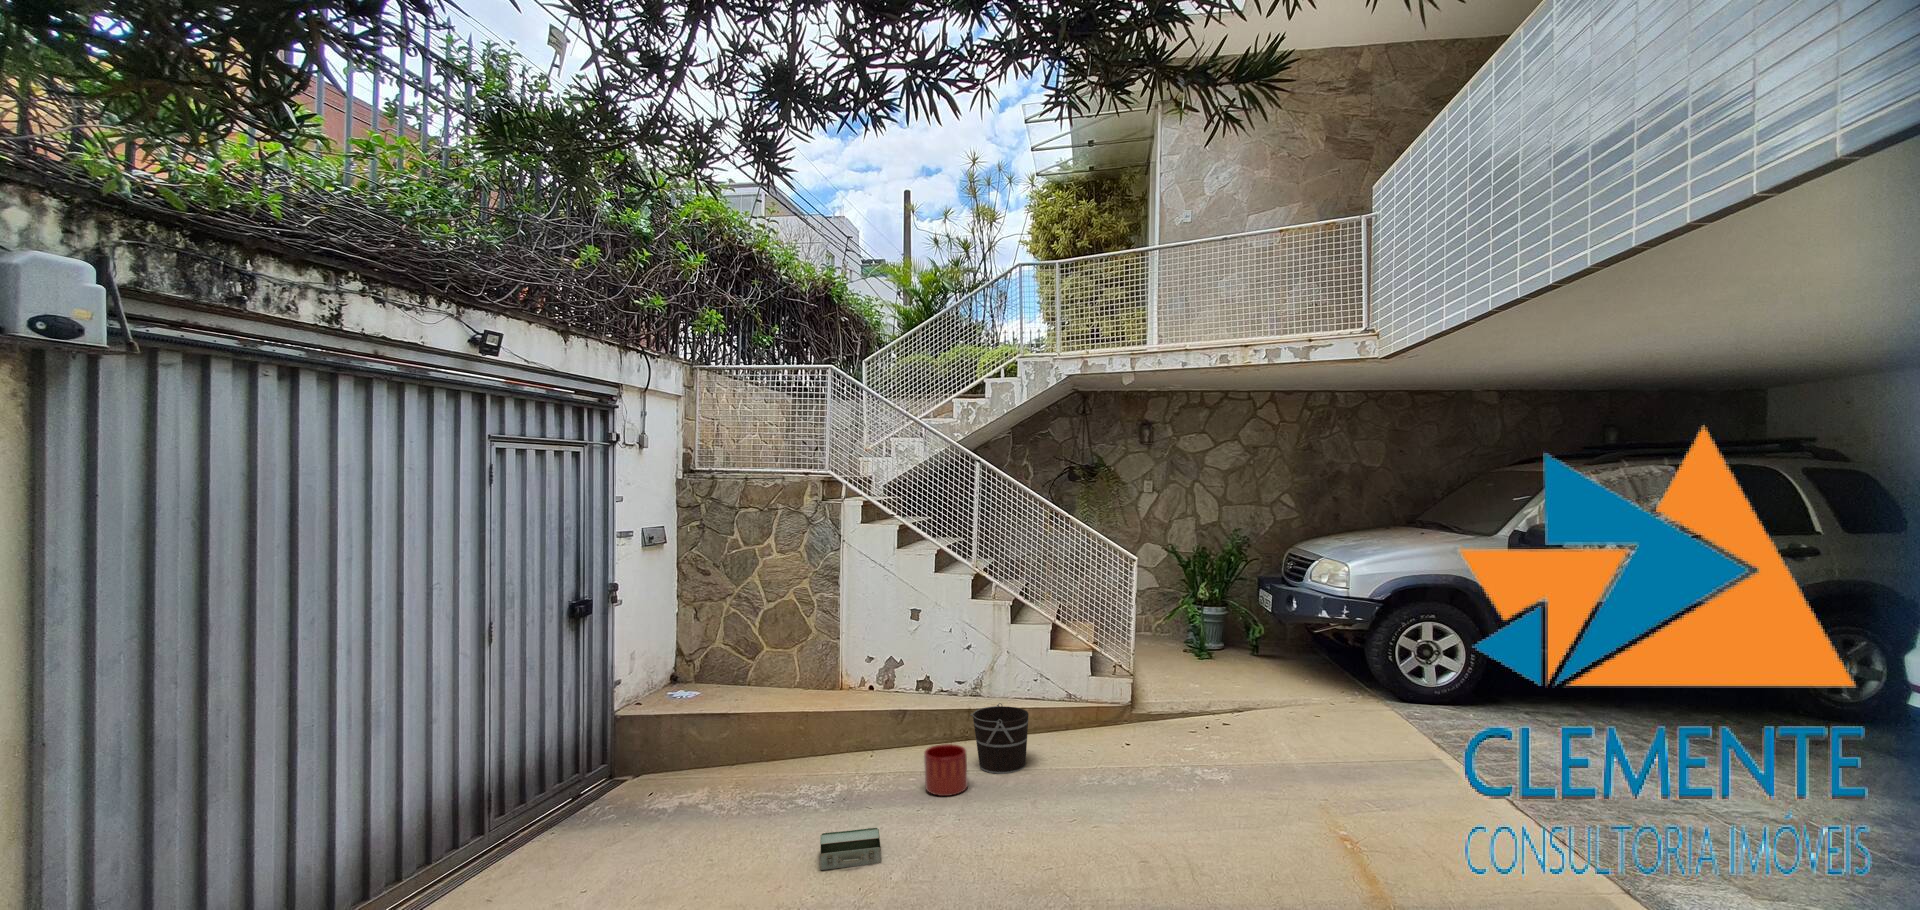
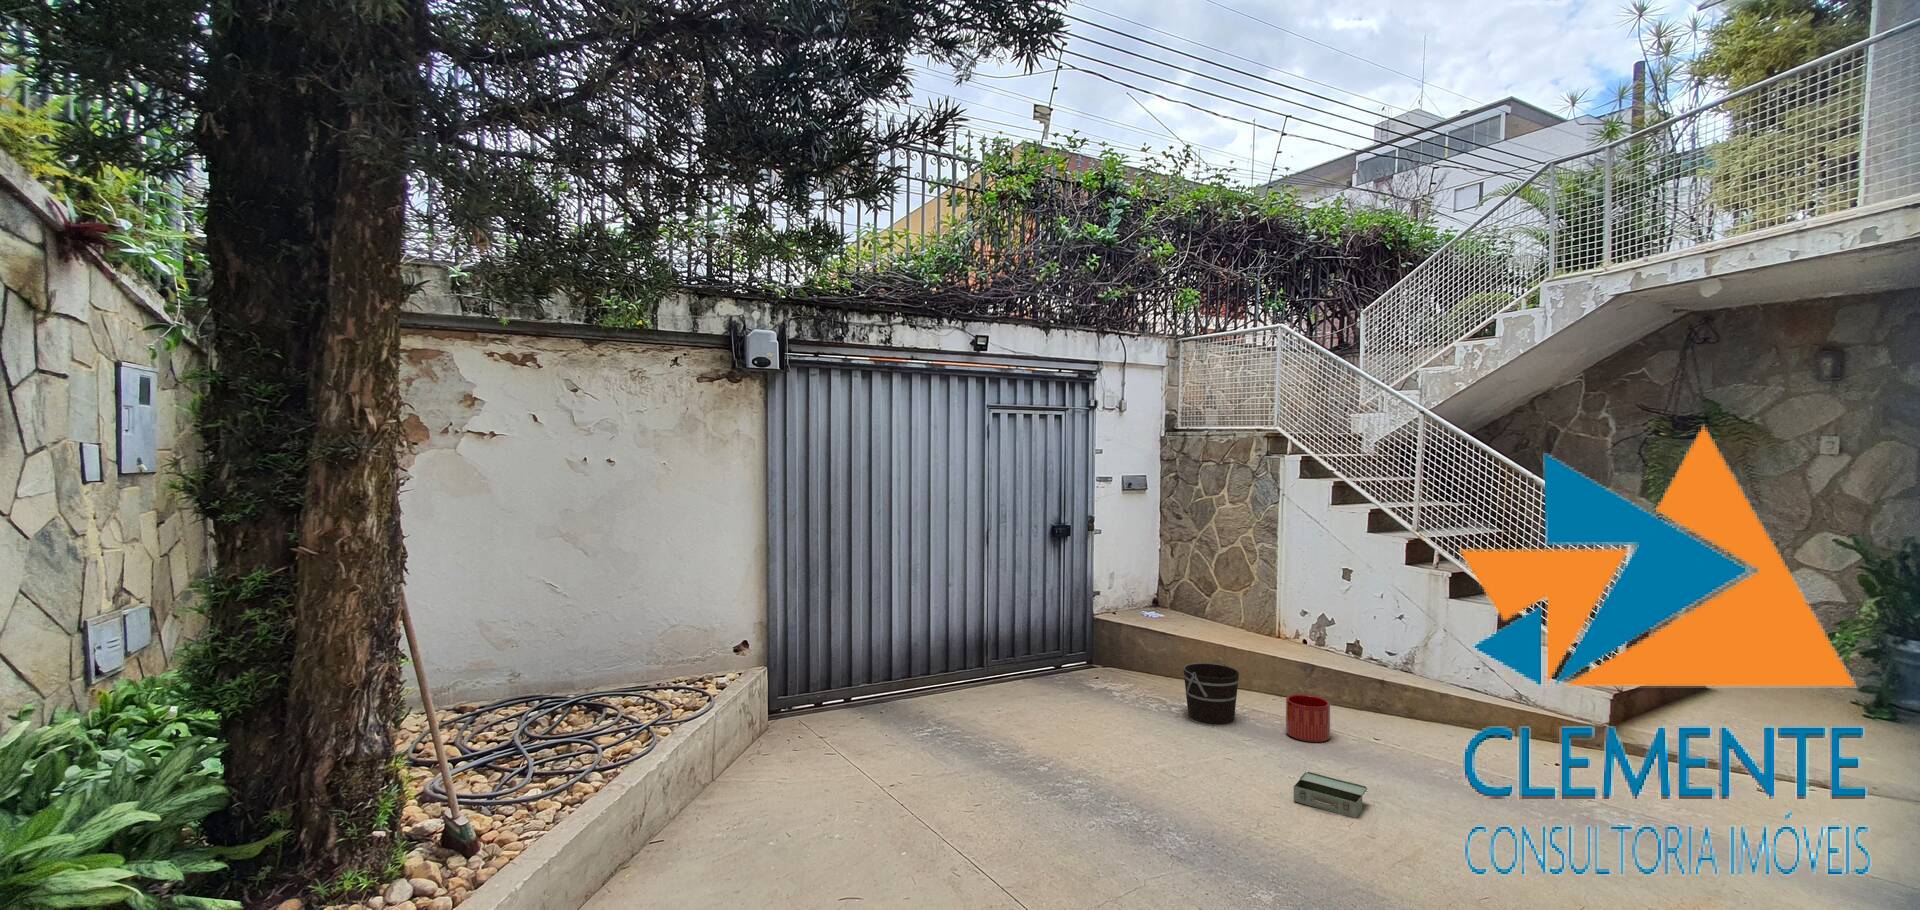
bucket: present [970,703,1028,774] -> present [1184,663,1239,726]
toolbox: present [820,828,881,870] -> present [1294,772,1367,818]

